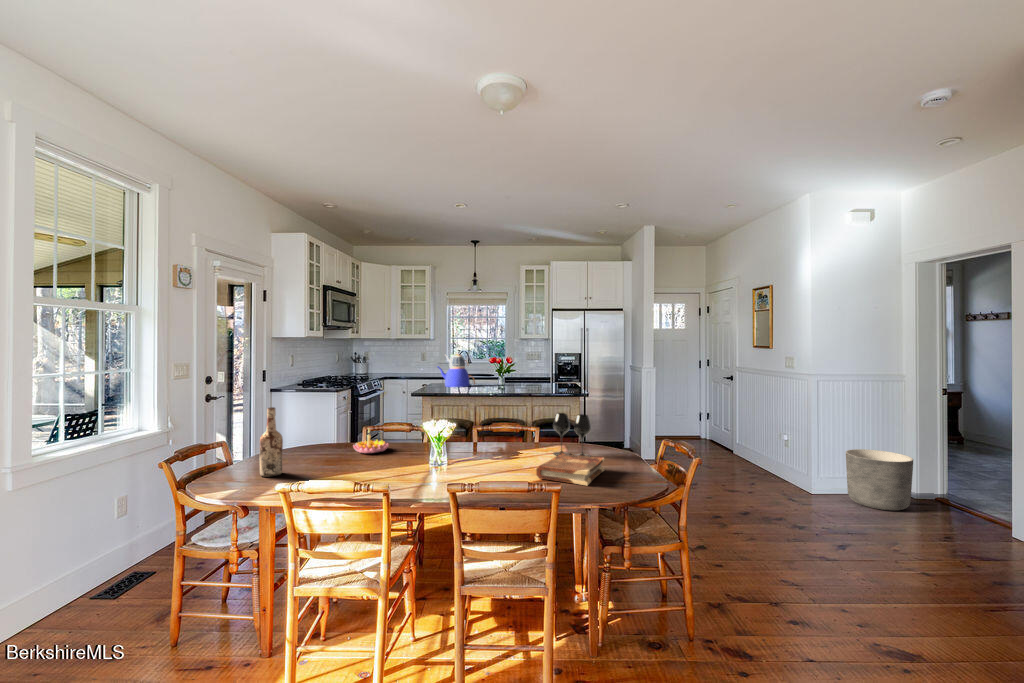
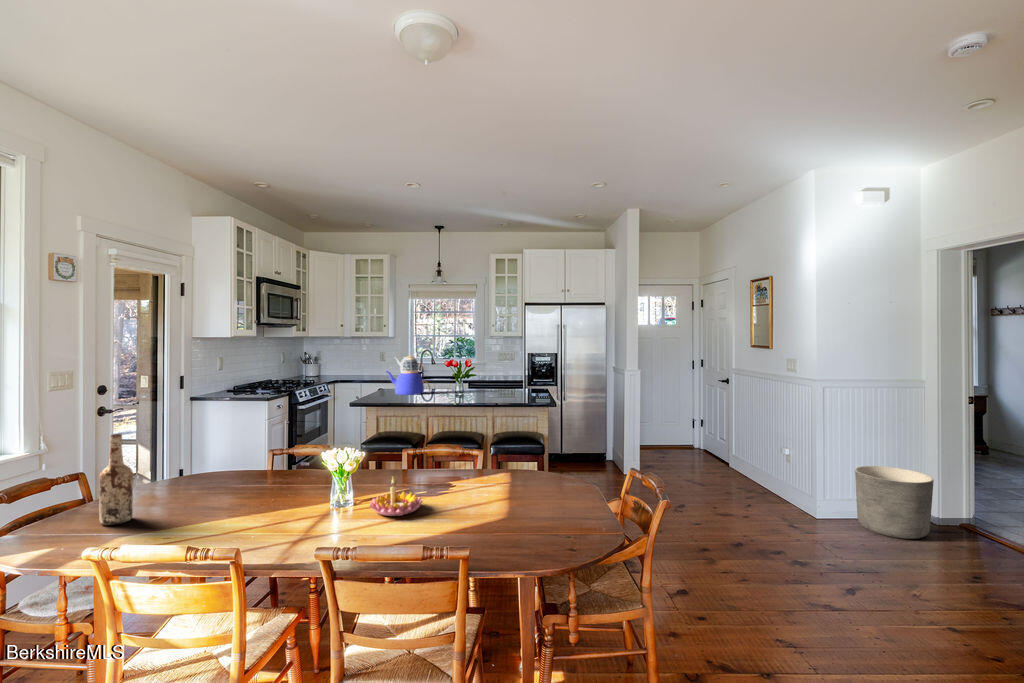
wine glass: present [553,413,591,457] -> none [496,434,542,492]
candle holder: present [353,429,389,454] -> present [370,478,423,517]
book: present [536,453,604,486] -> none [460,488,552,537]

